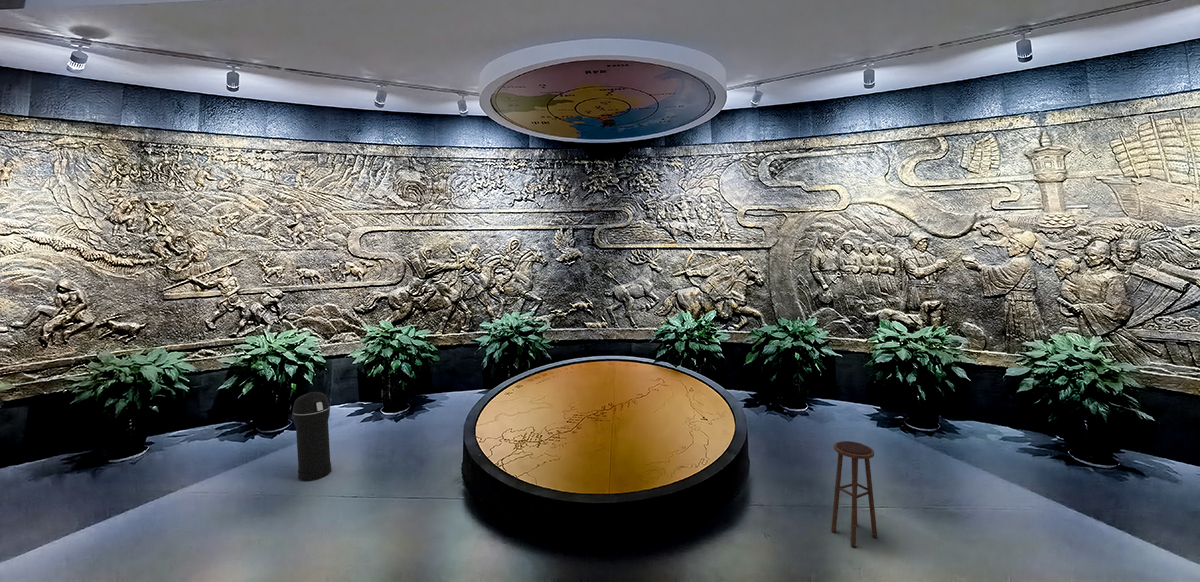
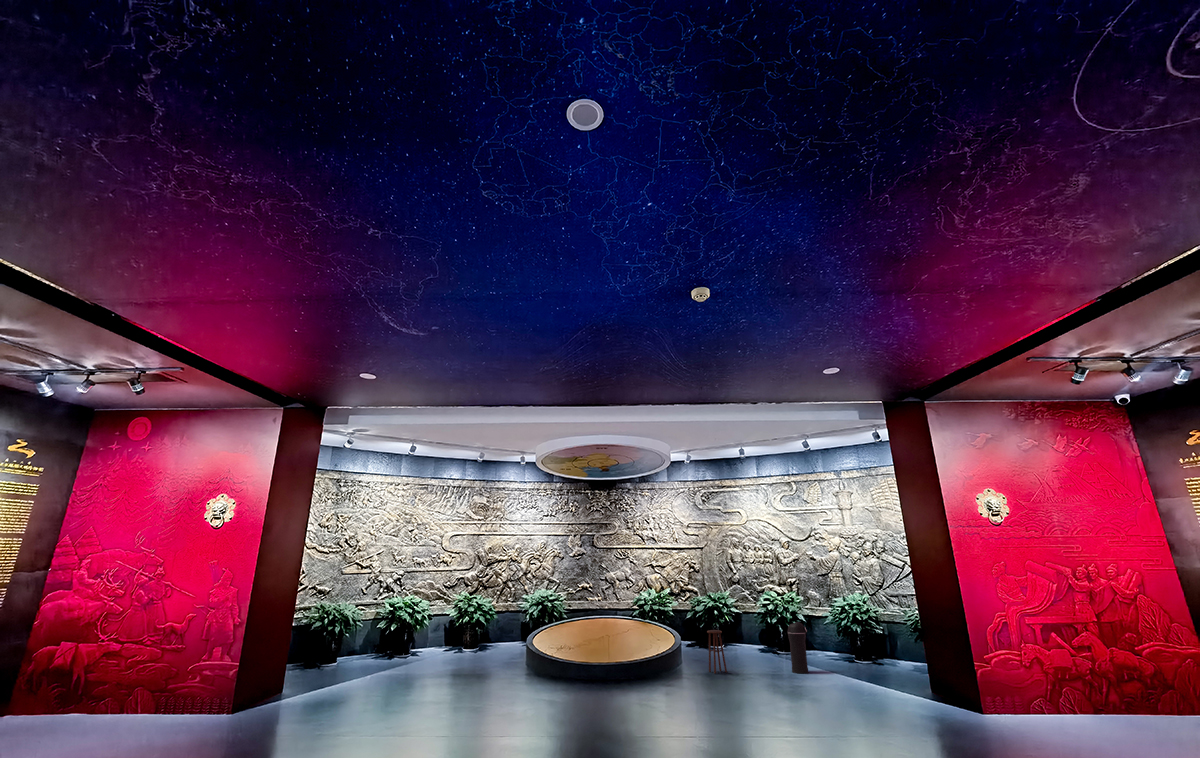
trash can: present [292,392,331,481] -> present [788,622,808,674]

